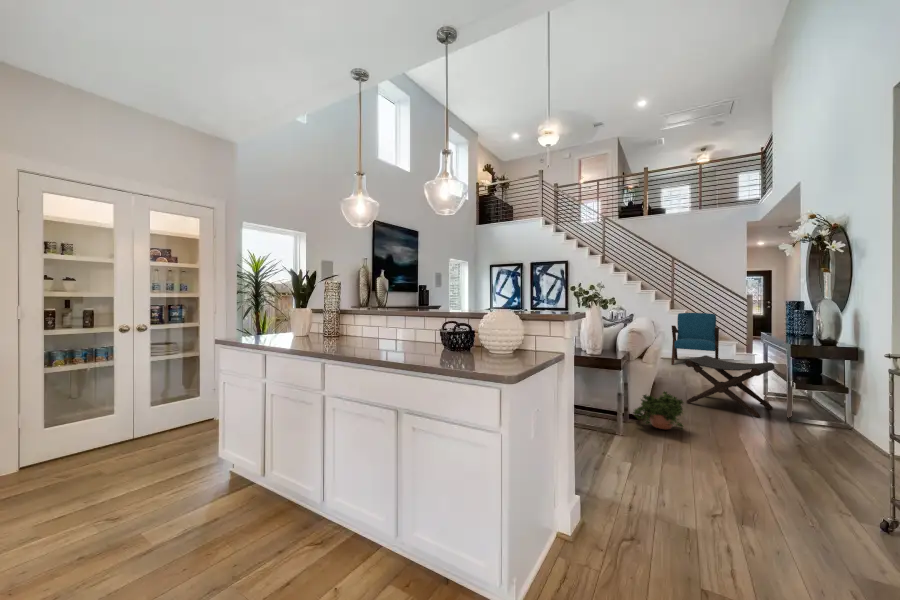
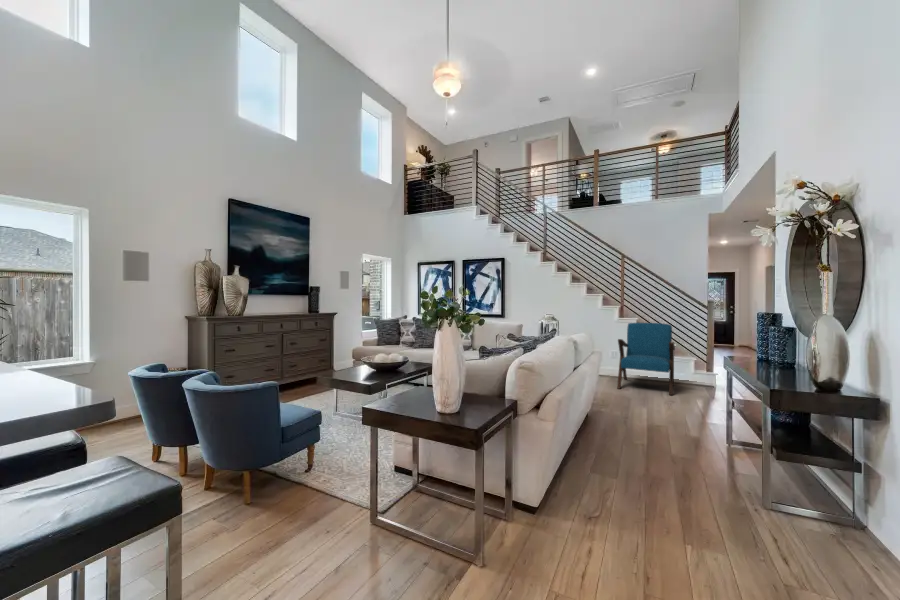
footstool: present [685,355,775,417] -> none [617,391,744,500]
potted plant: present [633,391,683,429] -> none [517,464,599,549]

